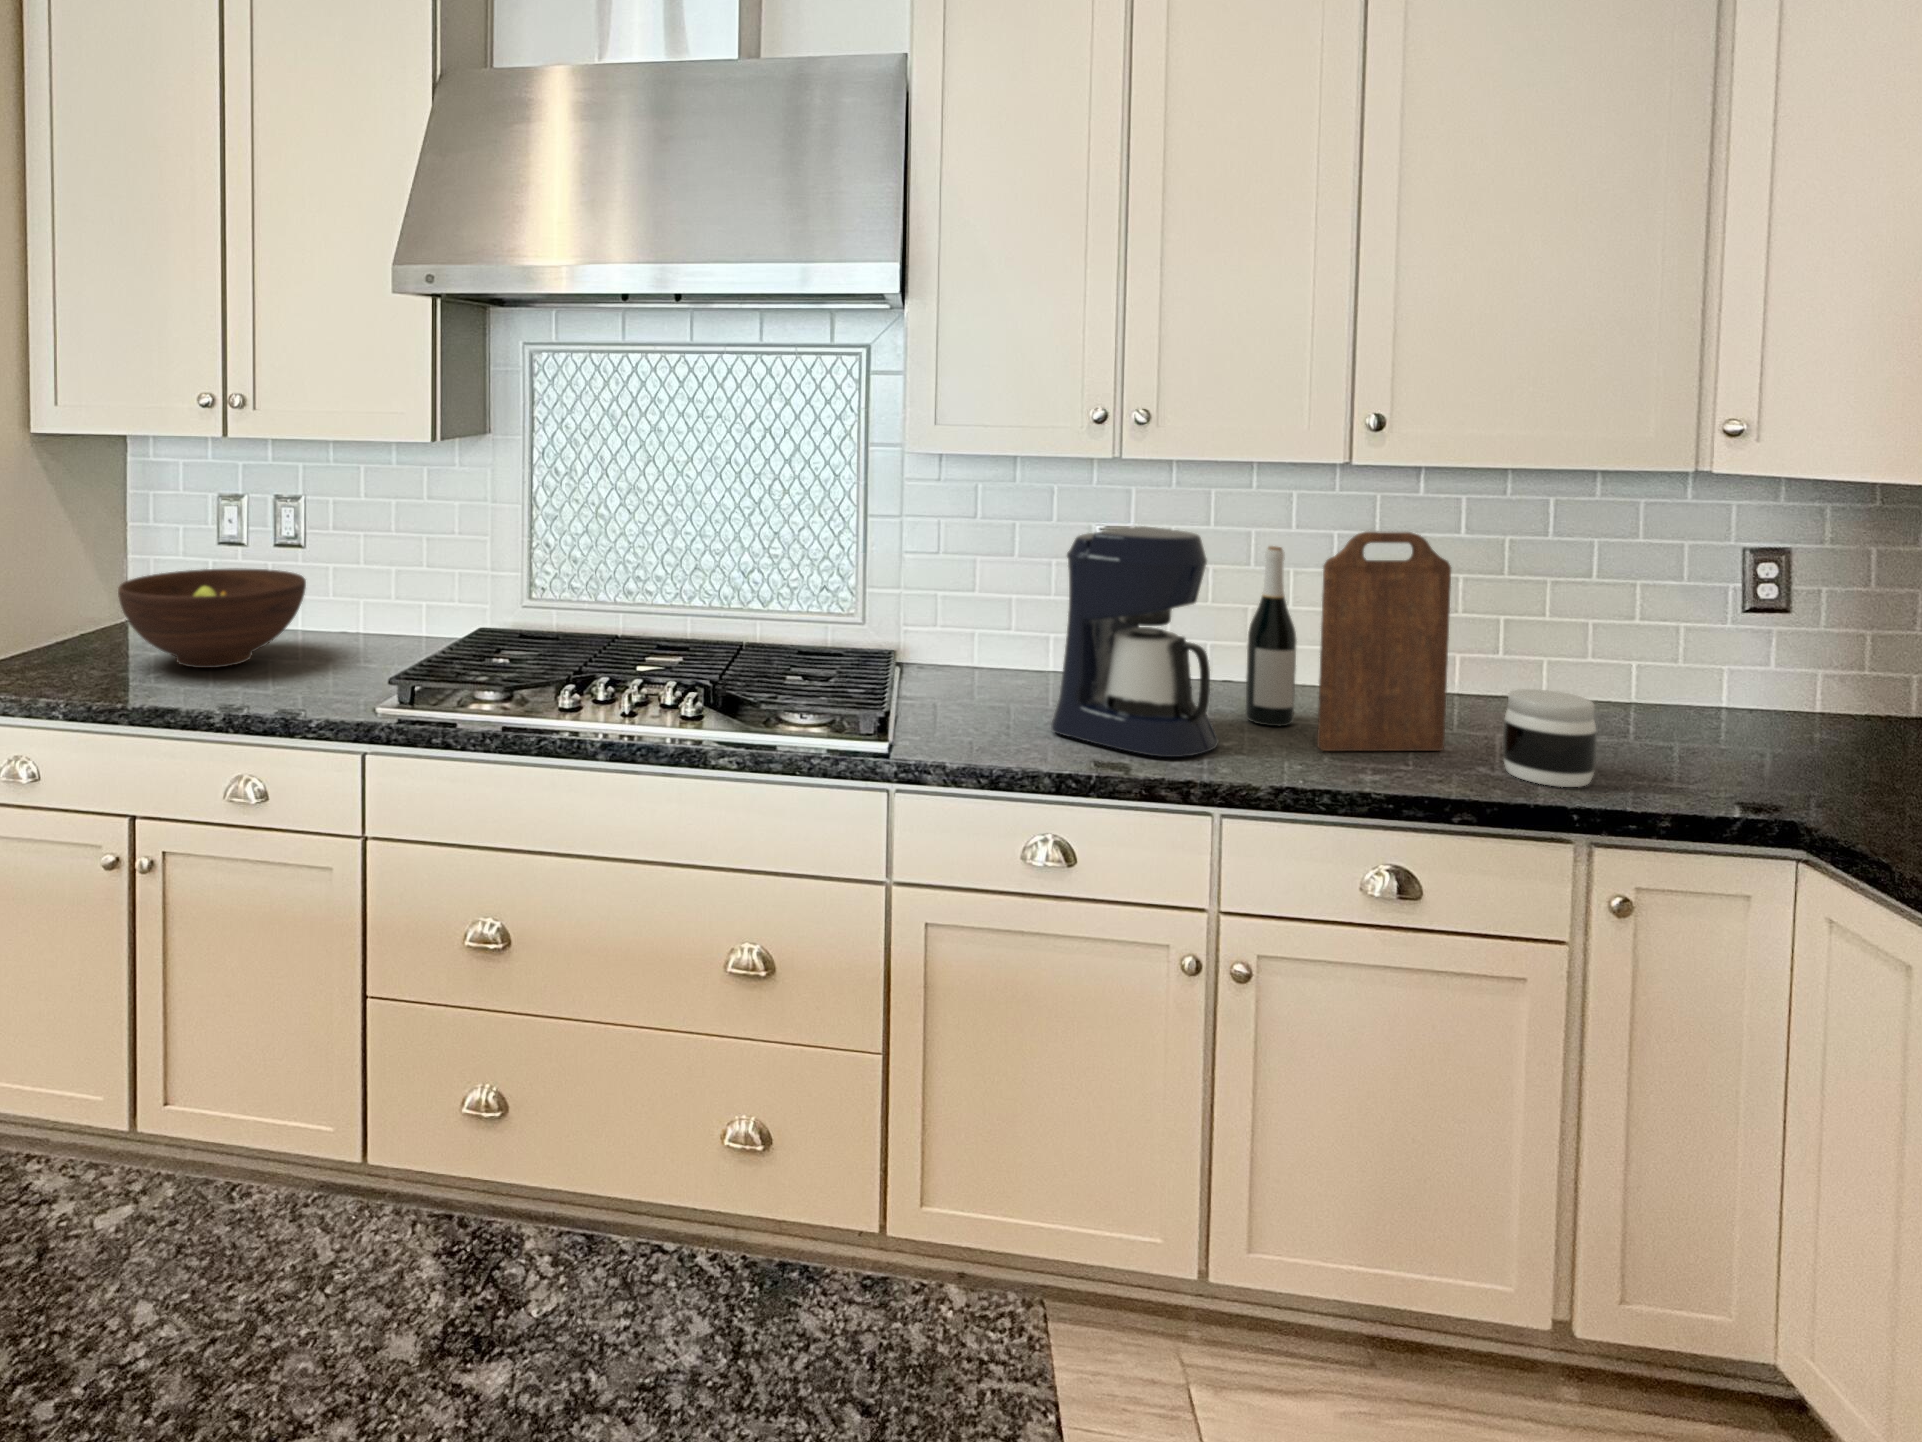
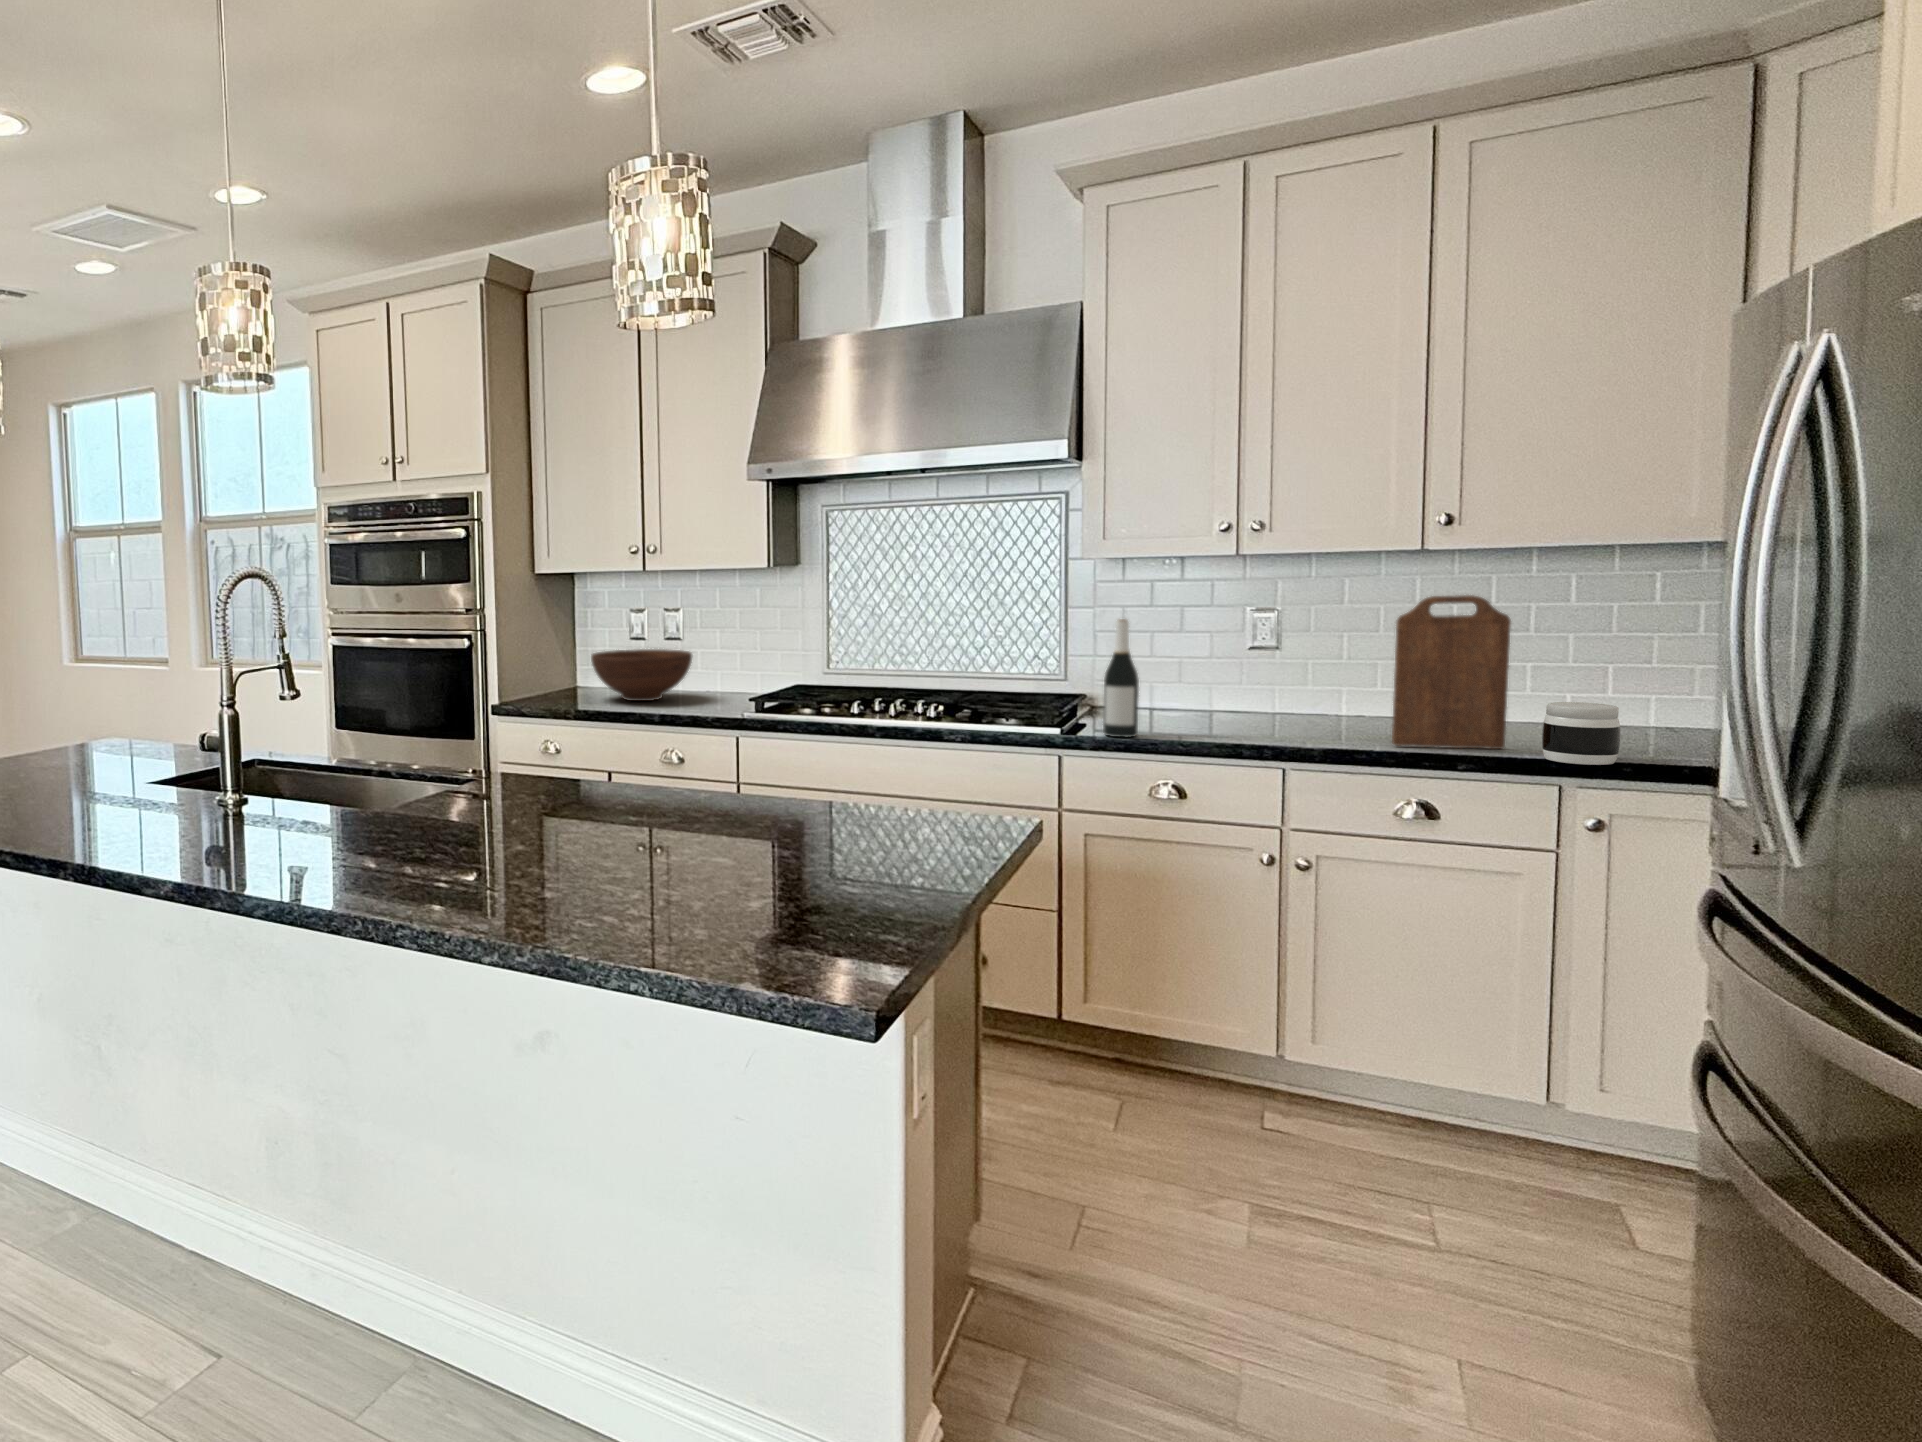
coffee maker: present [1051,526,1218,757] -> none [1184,600,1312,744]
wine bottle: present [1245,546,1297,726] -> present [1103,619,1139,737]

